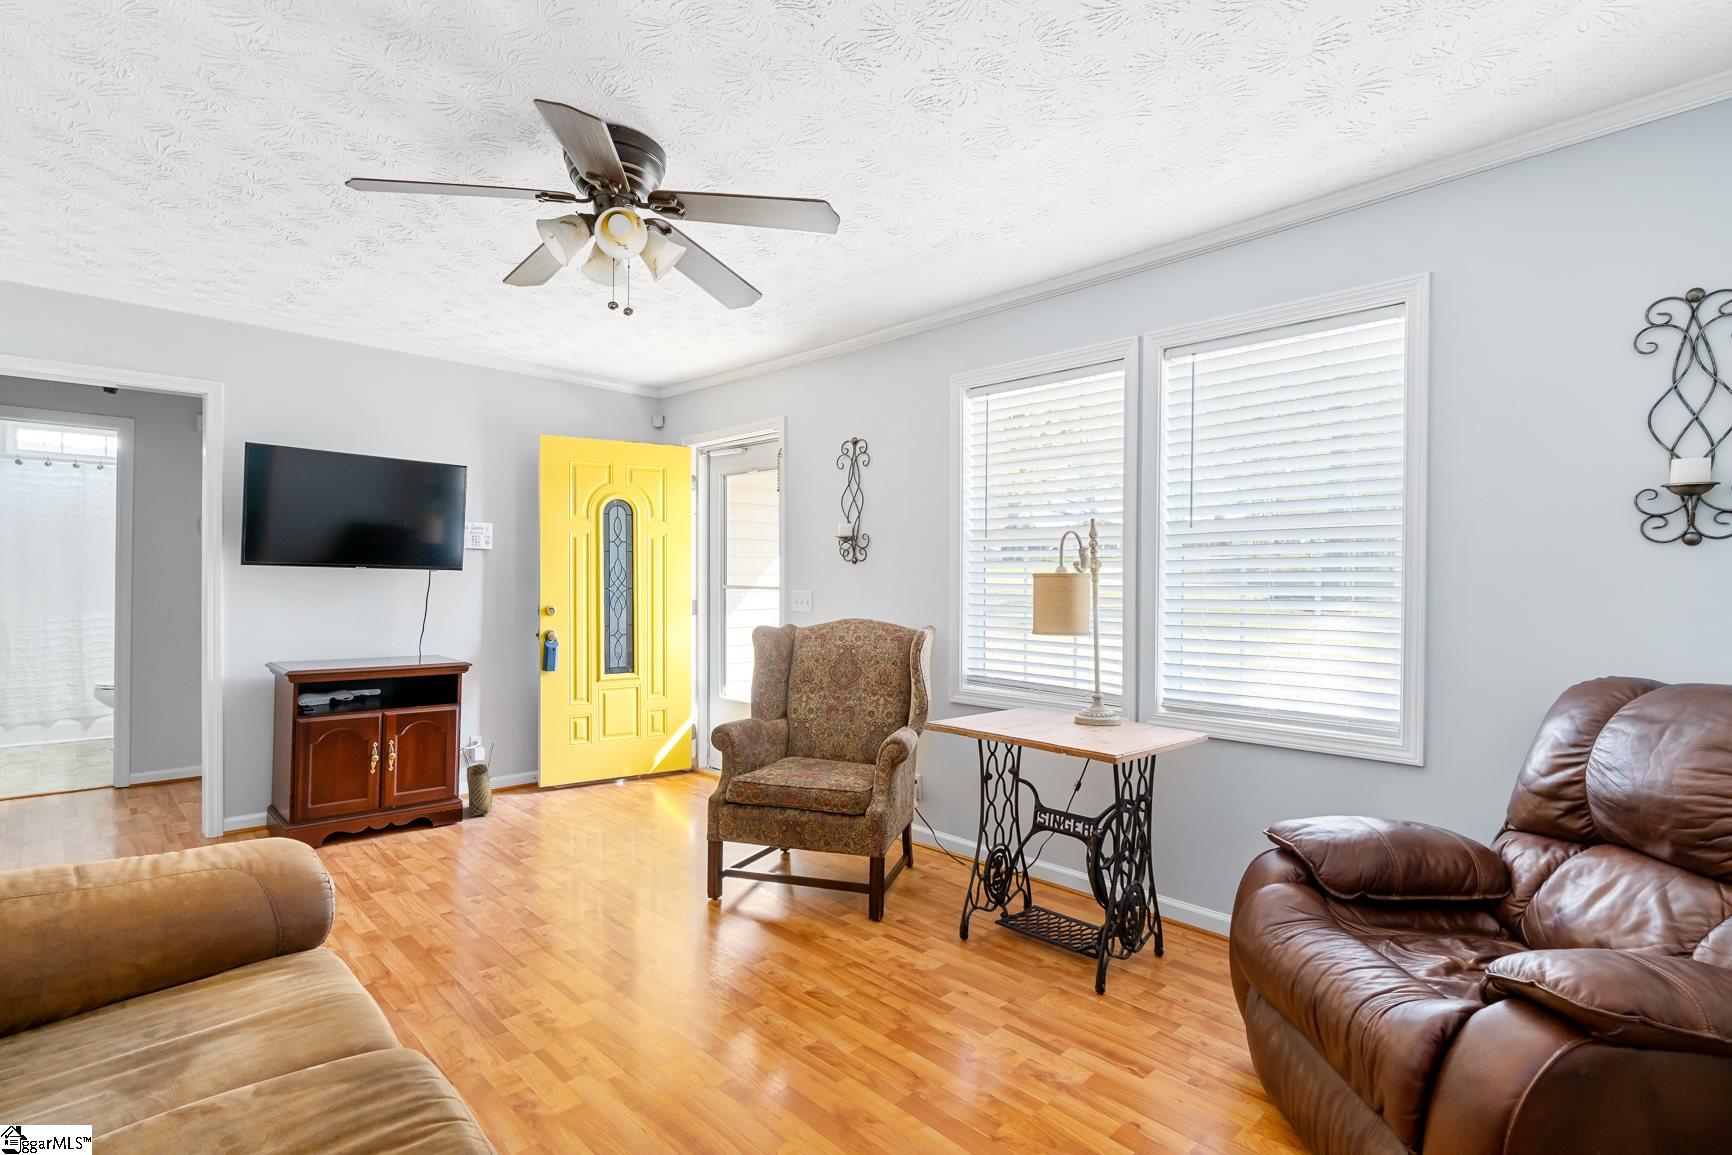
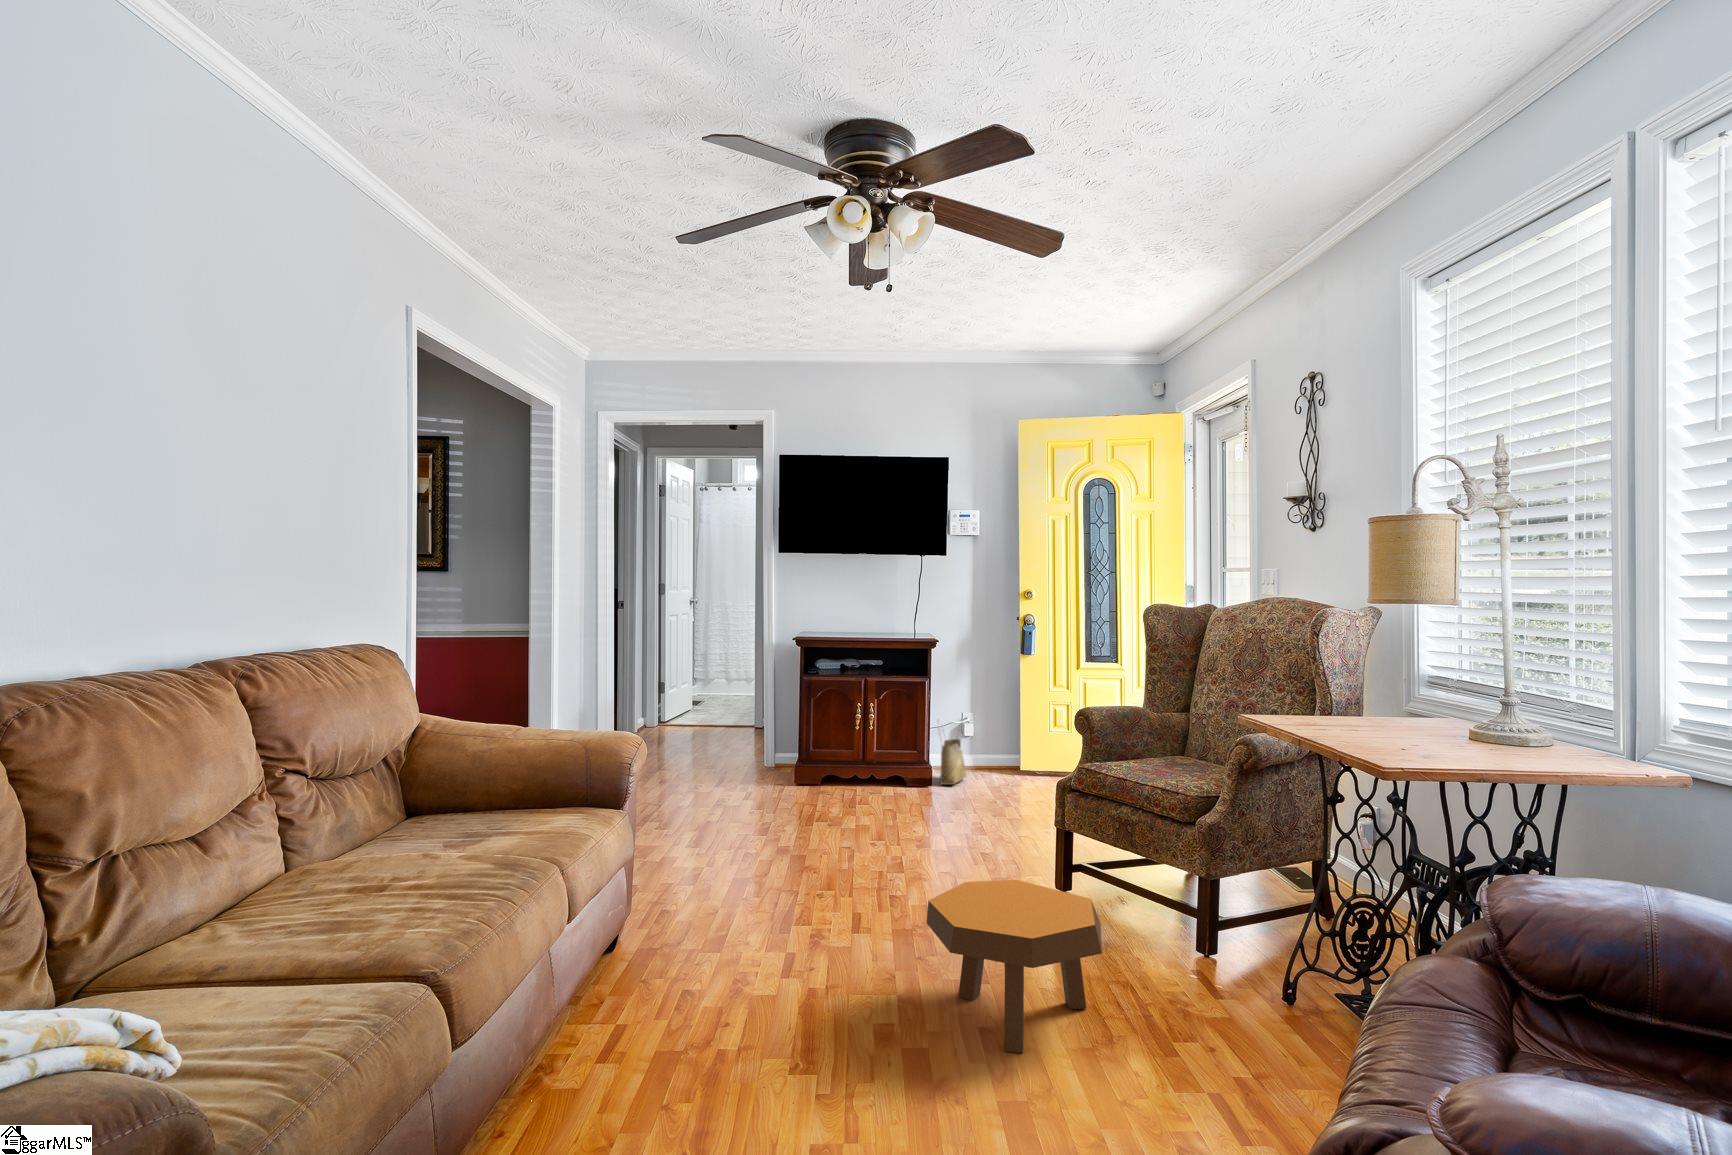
footstool: none [732,902,894,1068] -> present [927,880,1102,1053]

